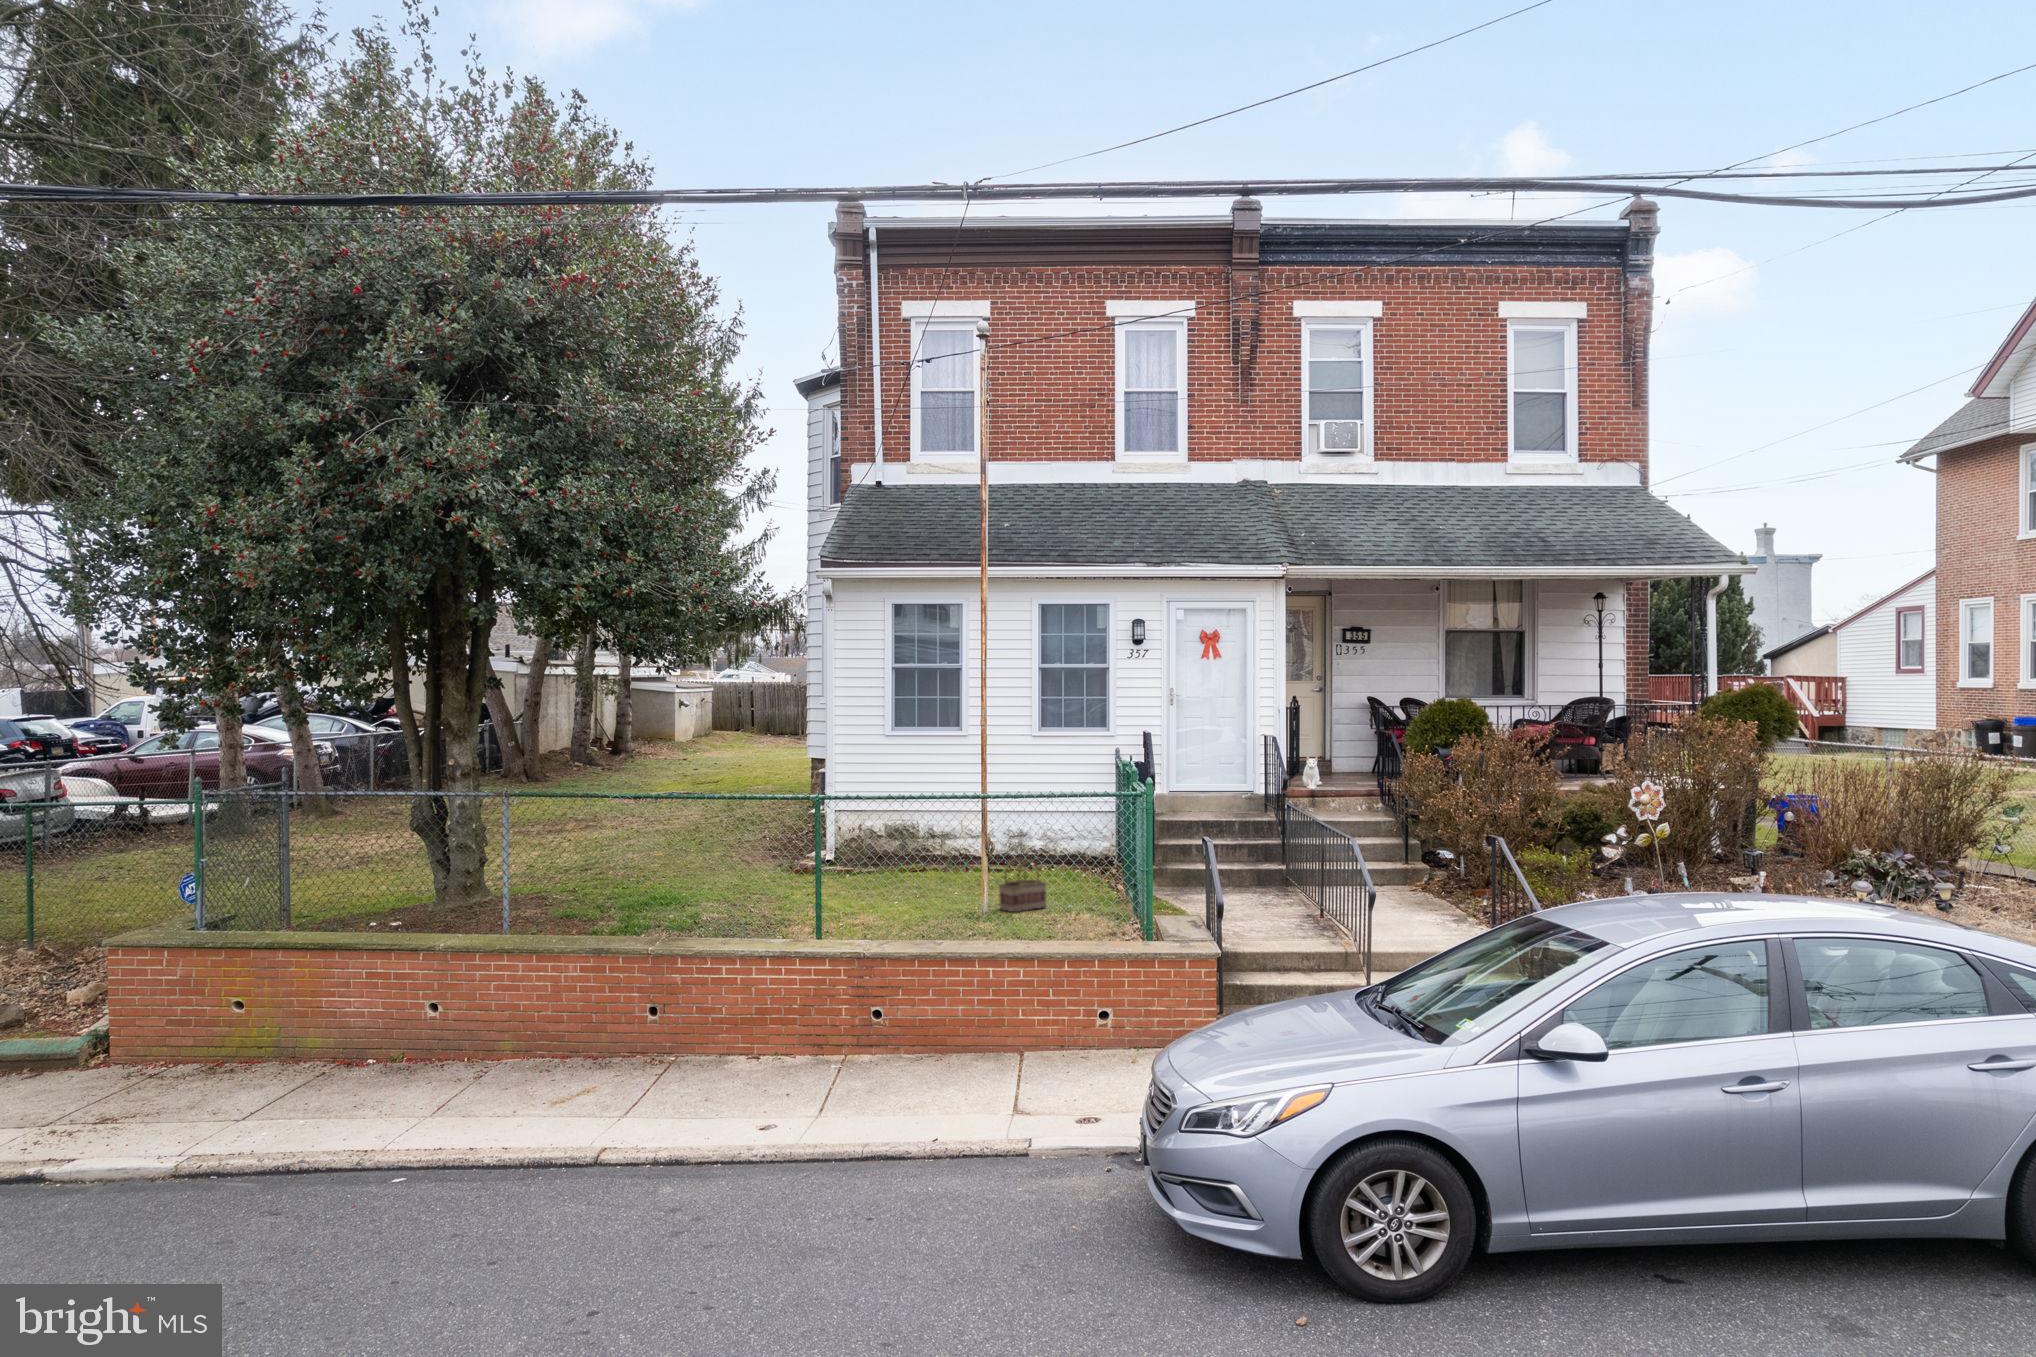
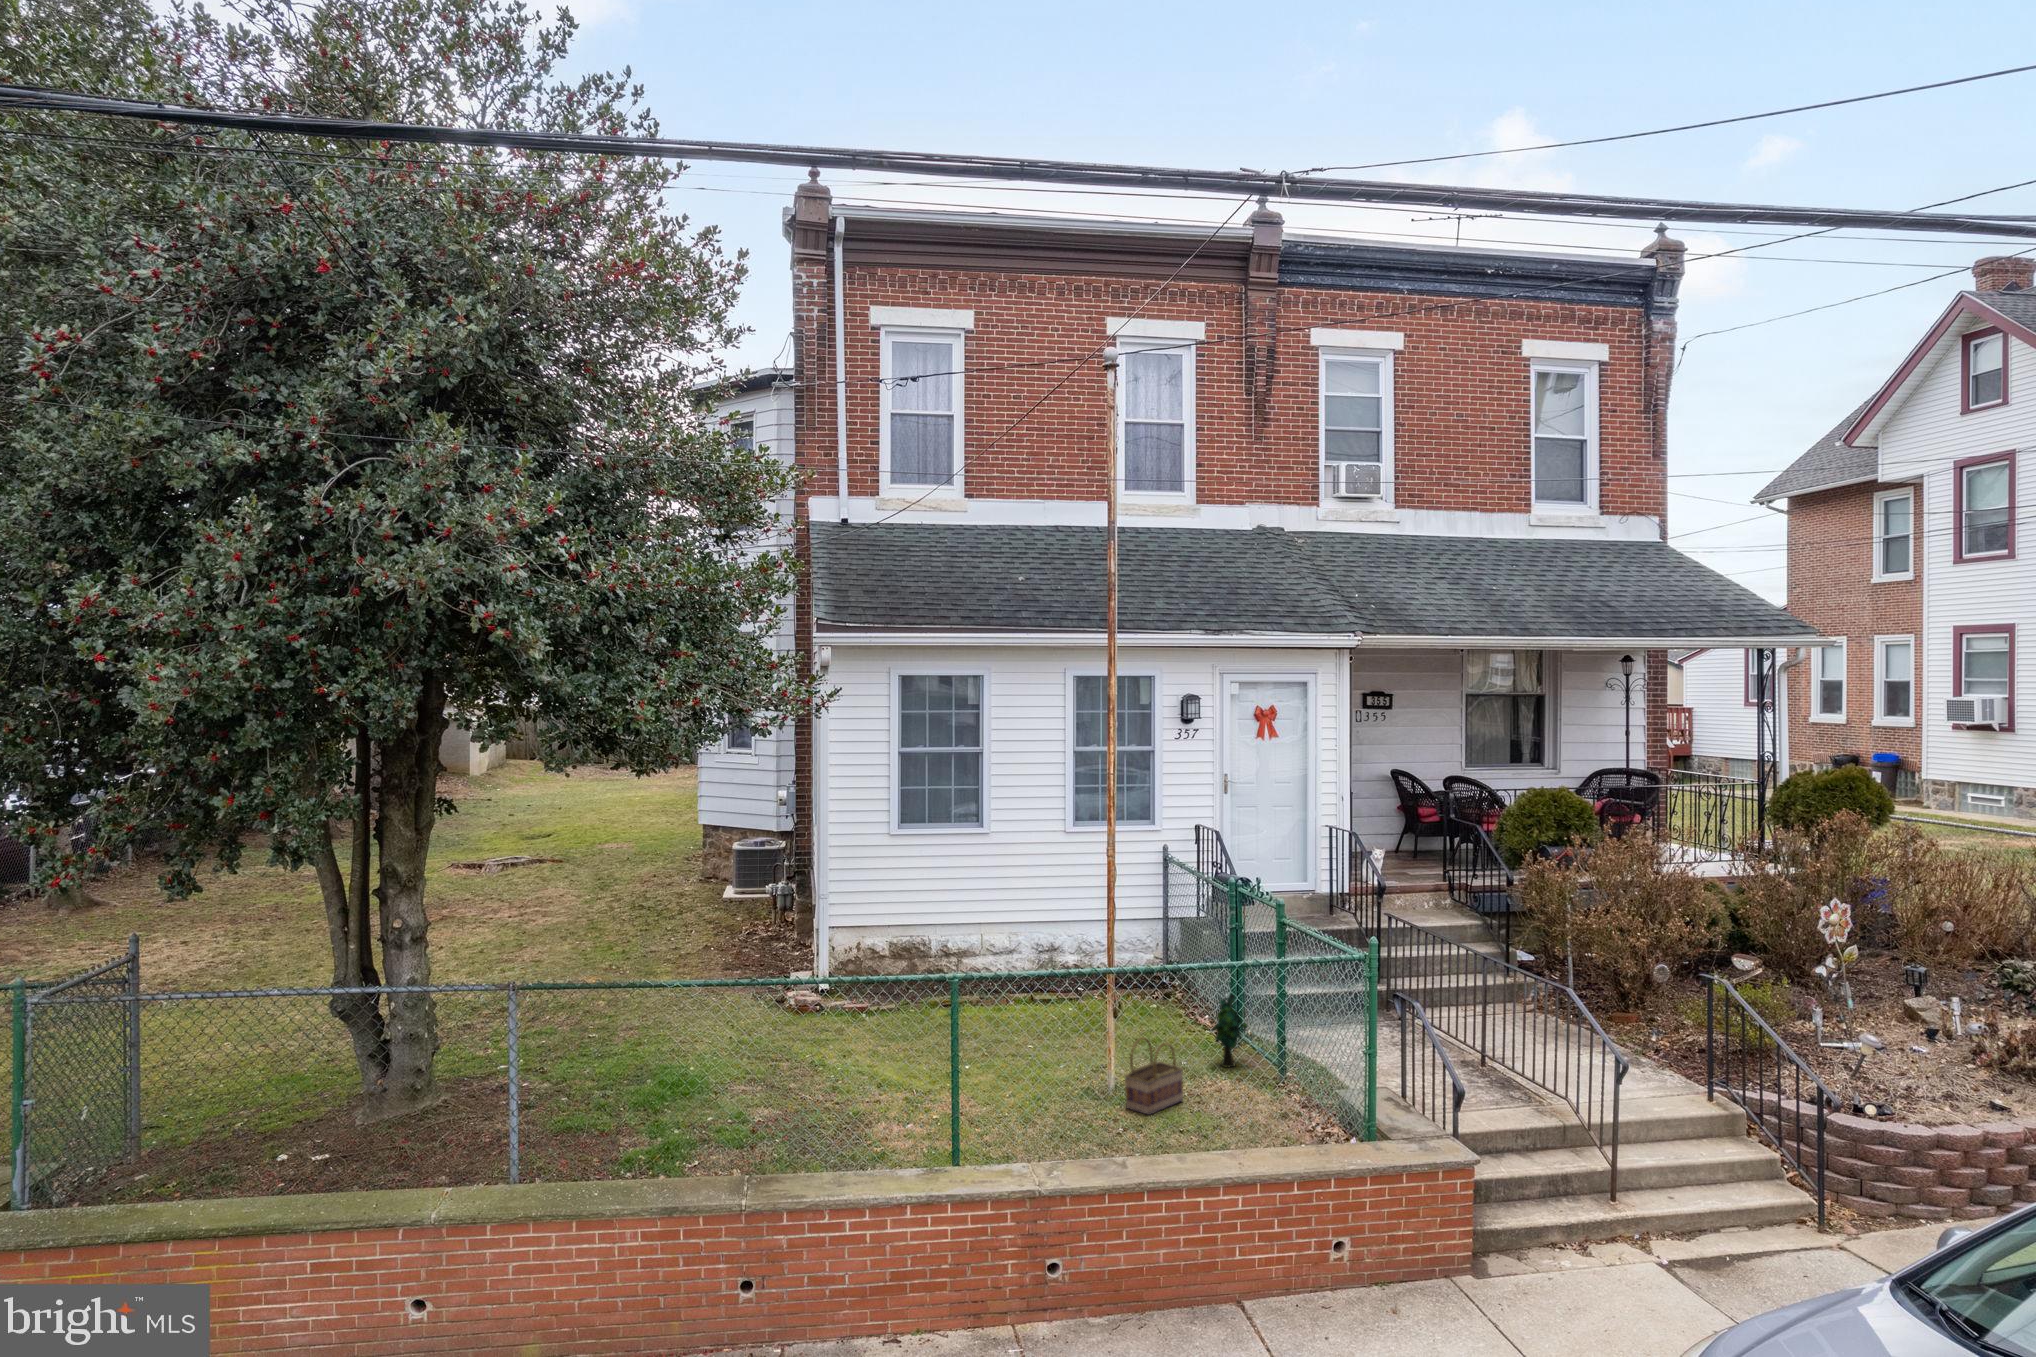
decorative plant: none [1091,838,1120,896] -> present [1210,994,1248,1067]

